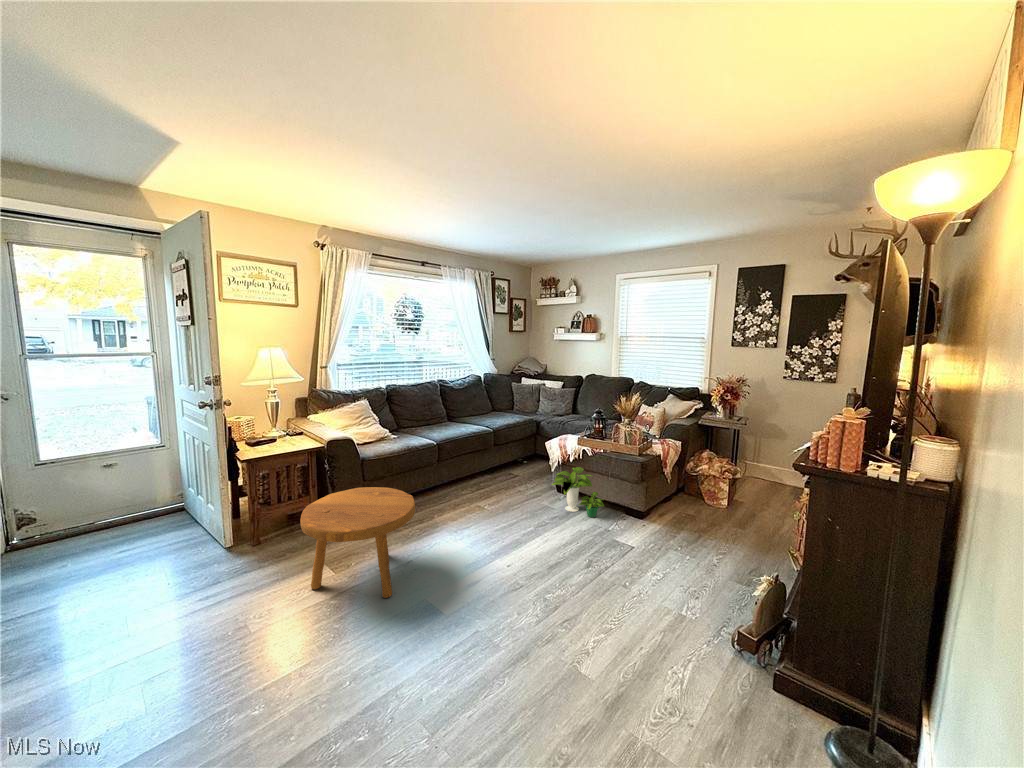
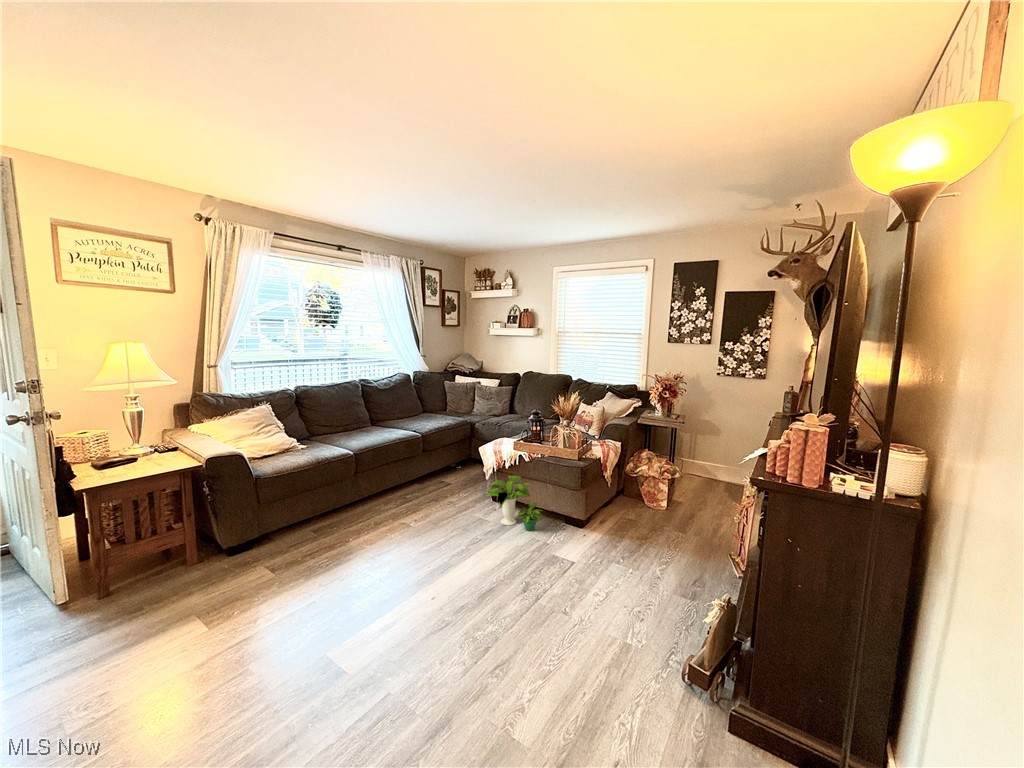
footstool: present [300,487,415,598] -> none [153,515,317,659]

